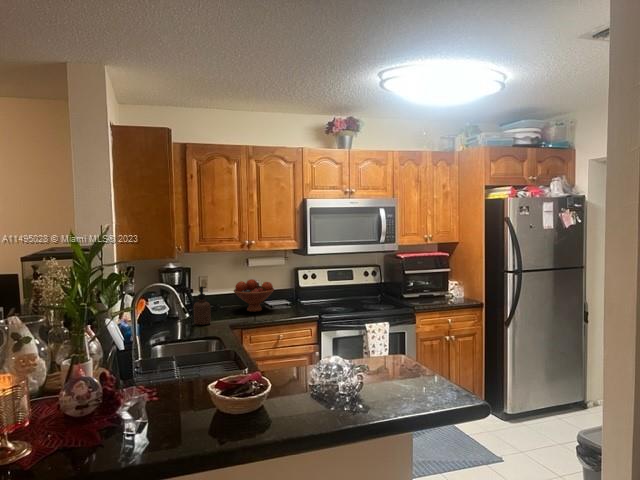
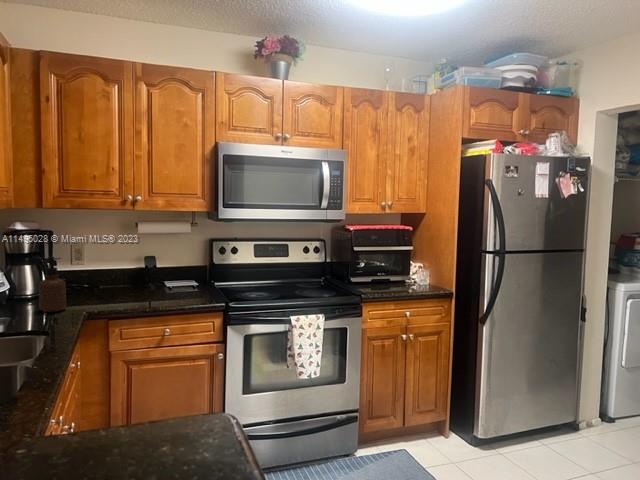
fruit bowl: present [234,279,274,312] -> none [114,251,173,295]

